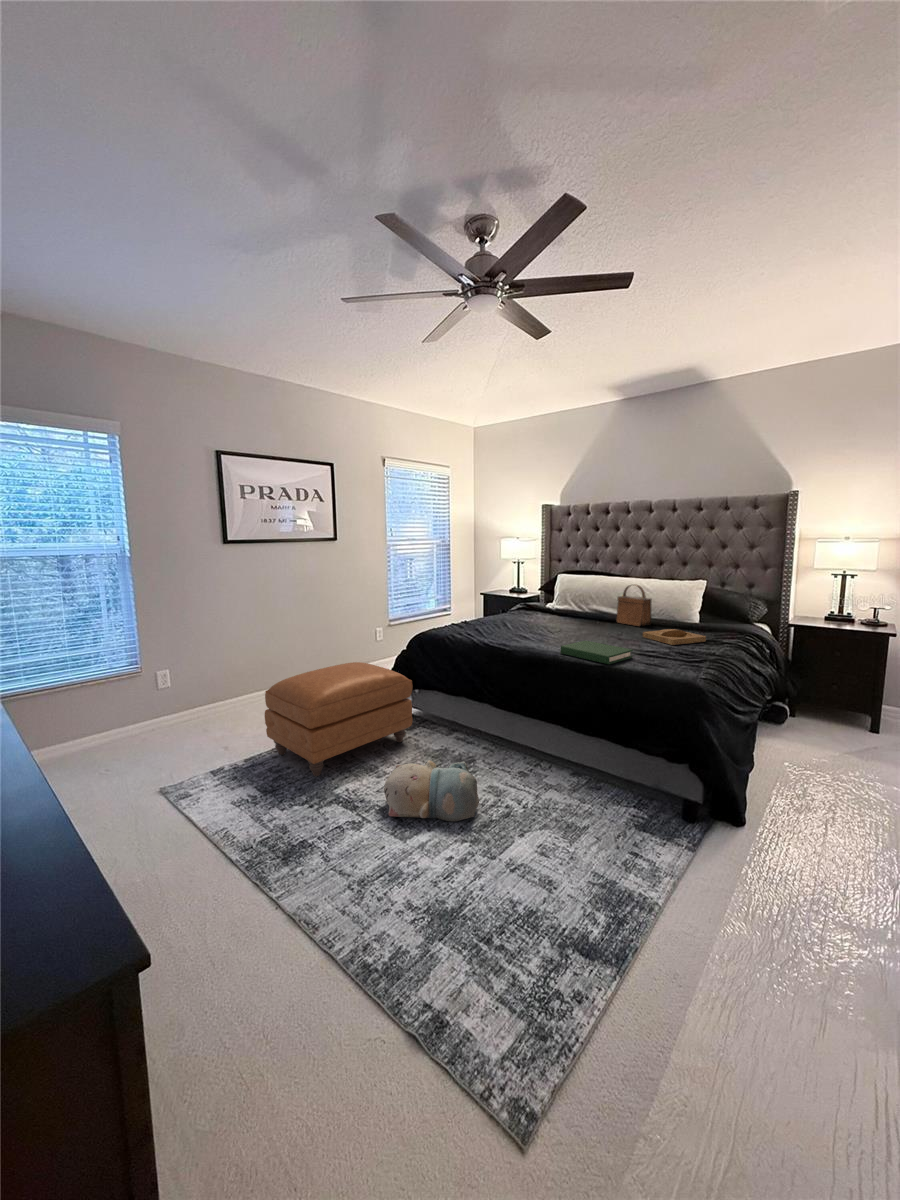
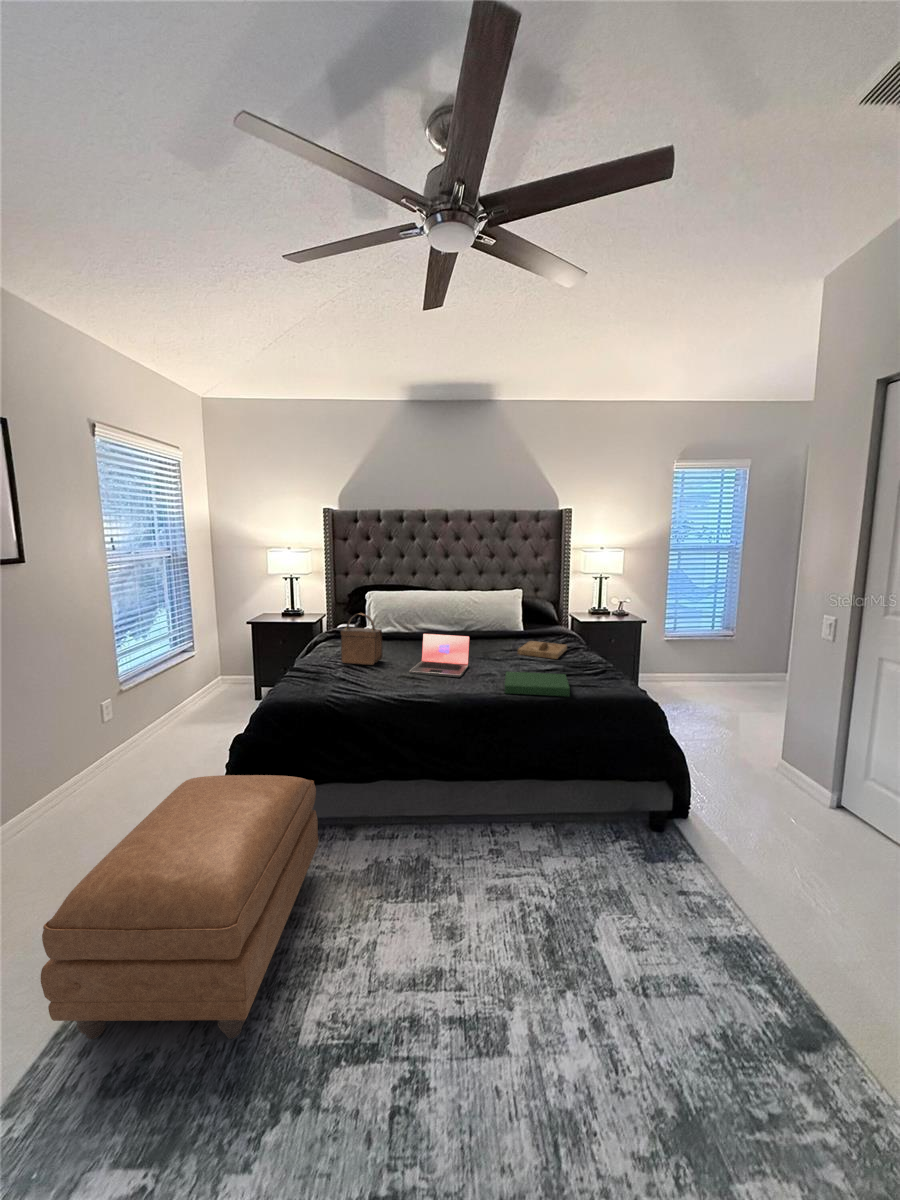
handbag: present [616,585,652,626] -> present [340,614,383,665]
laptop: none [520,604,577,640] -> present [410,633,469,677]
plush toy: present [384,760,479,821] -> none [400,875,539,1025]

